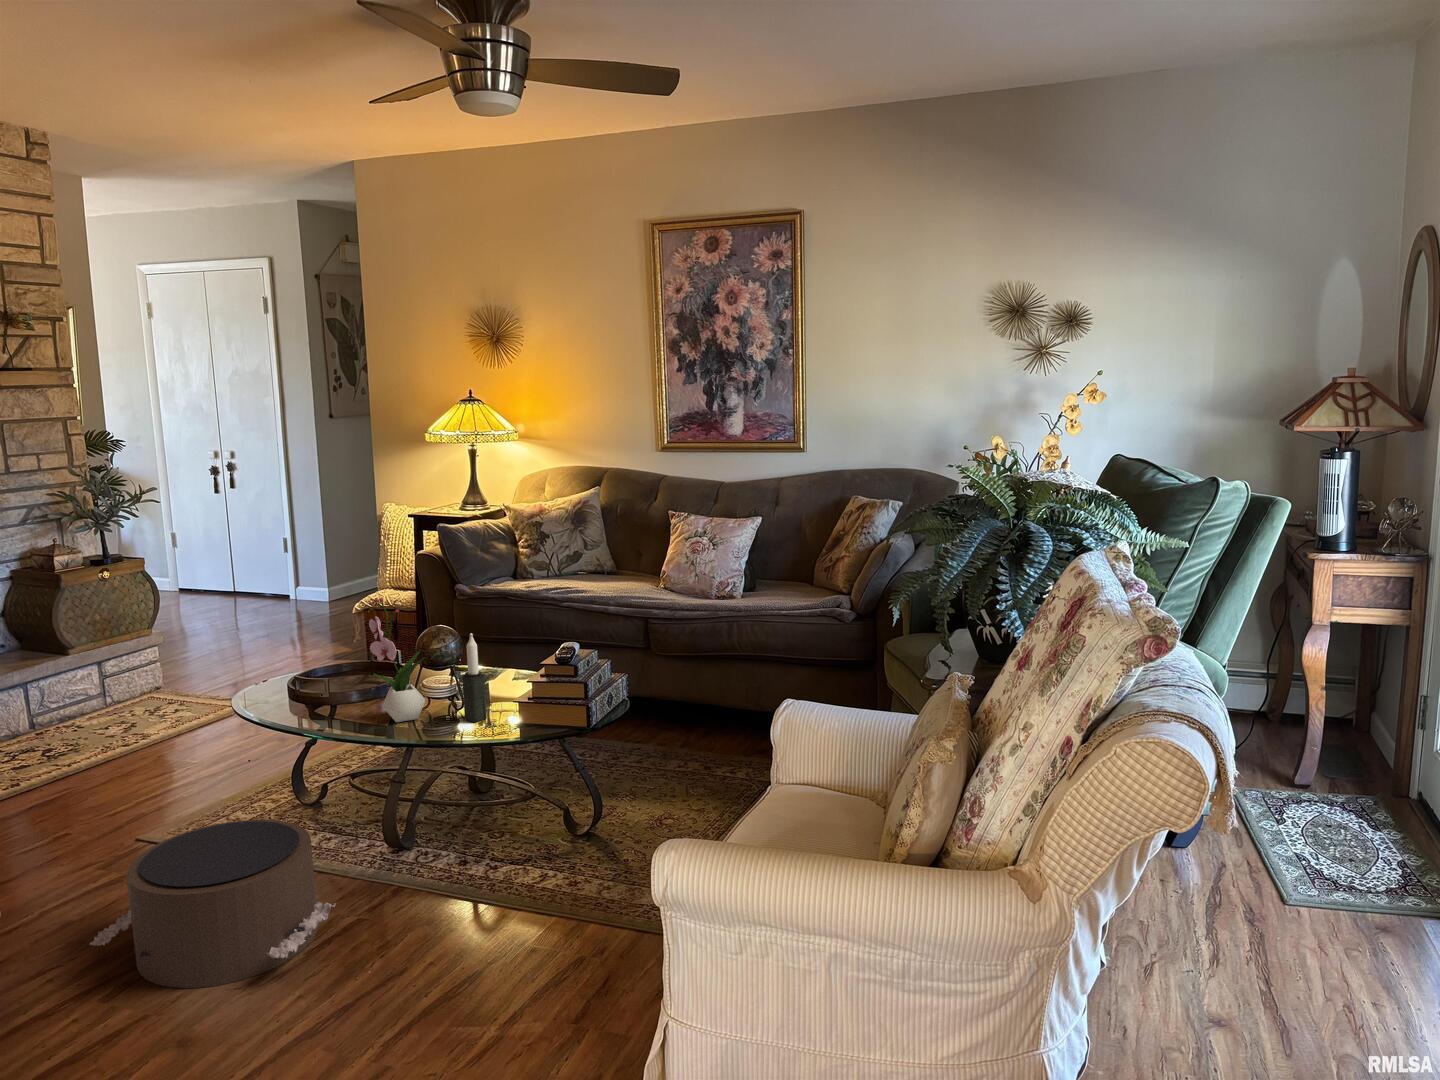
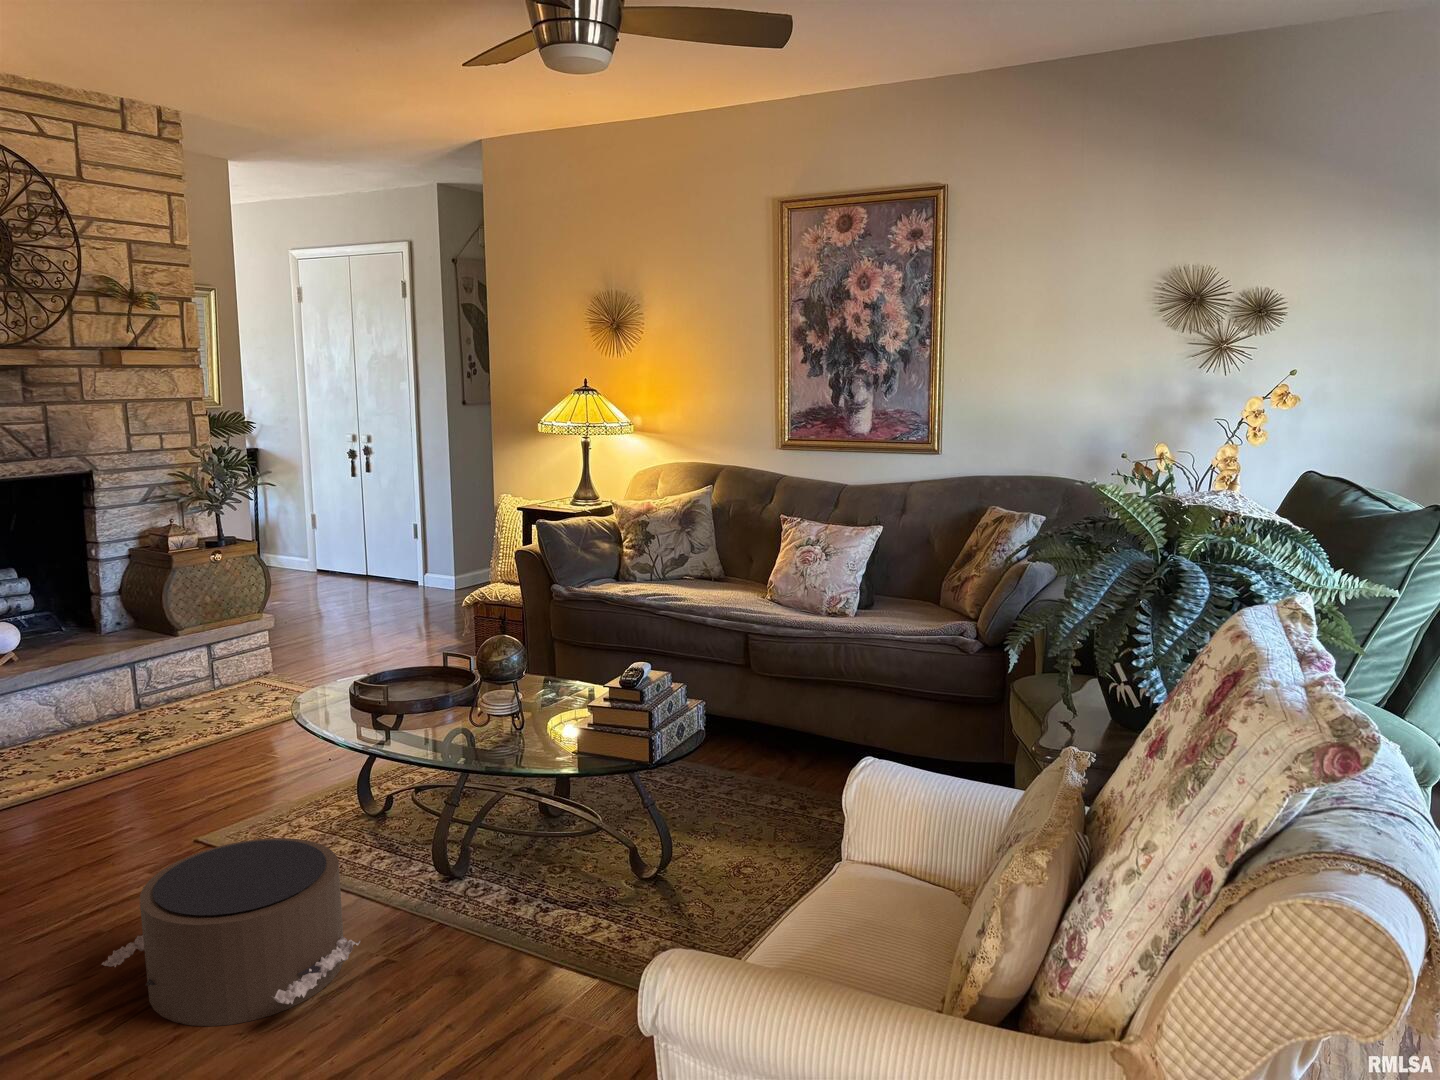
flower arrangement: present [369,598,425,722] -> none [423,604,482,741]
candle: present [462,633,487,722] -> none [519,648,544,747]

